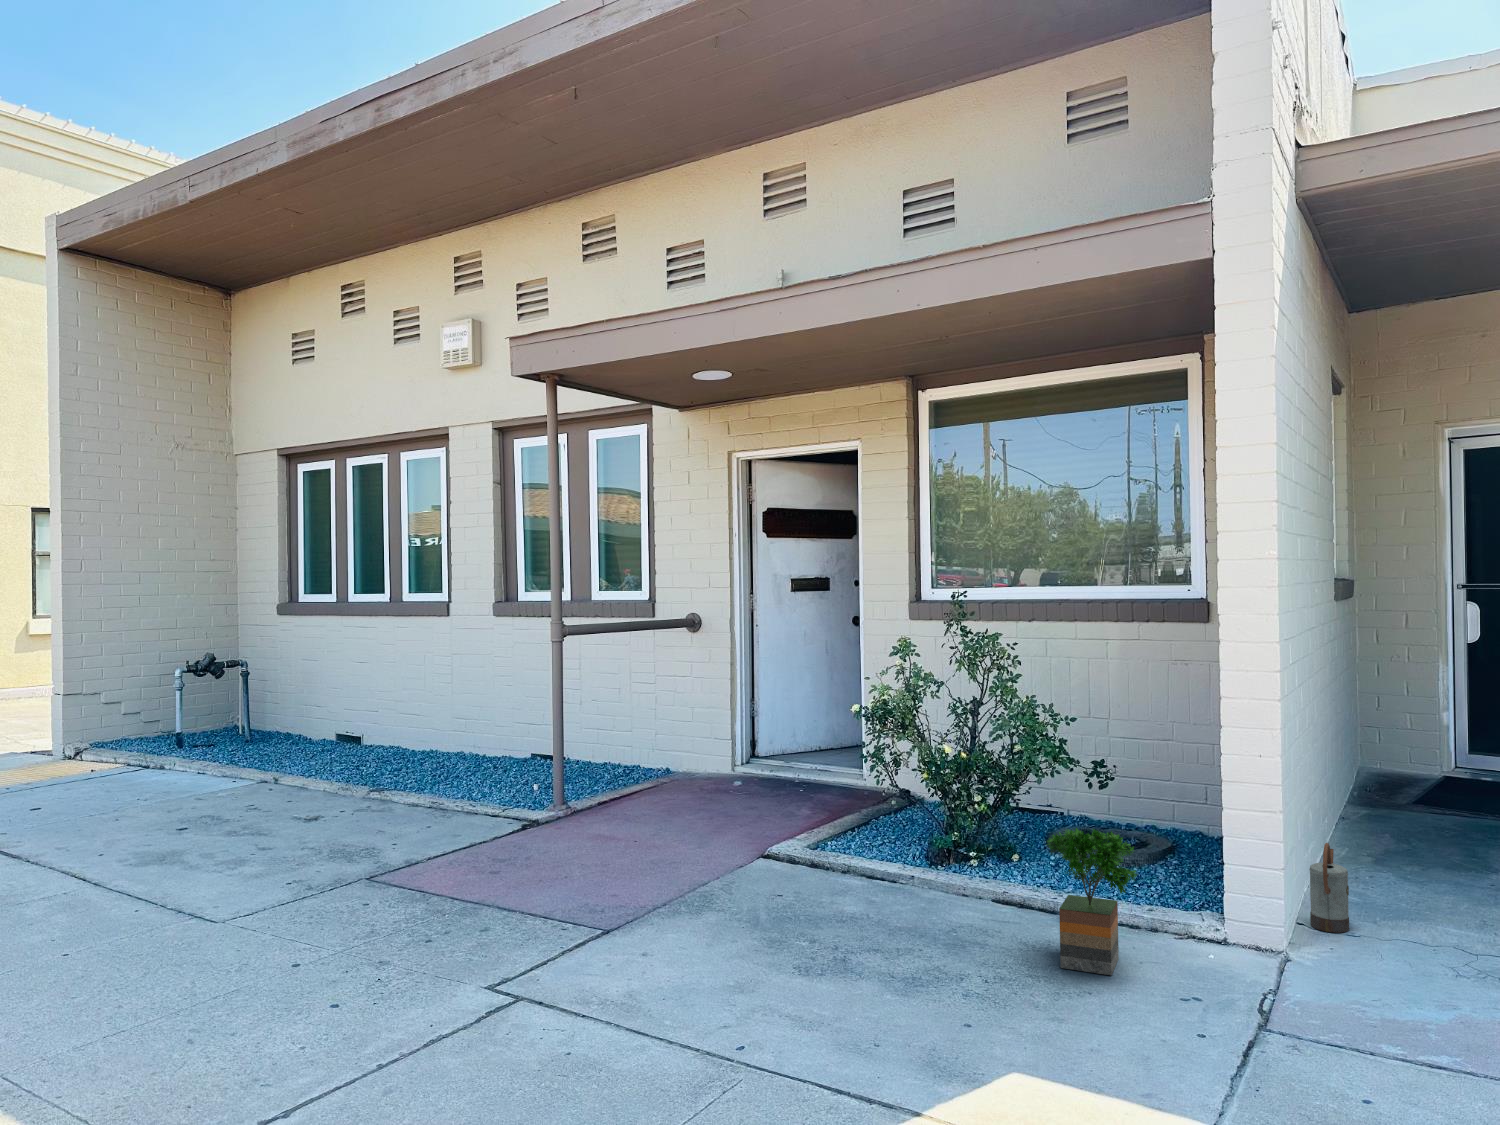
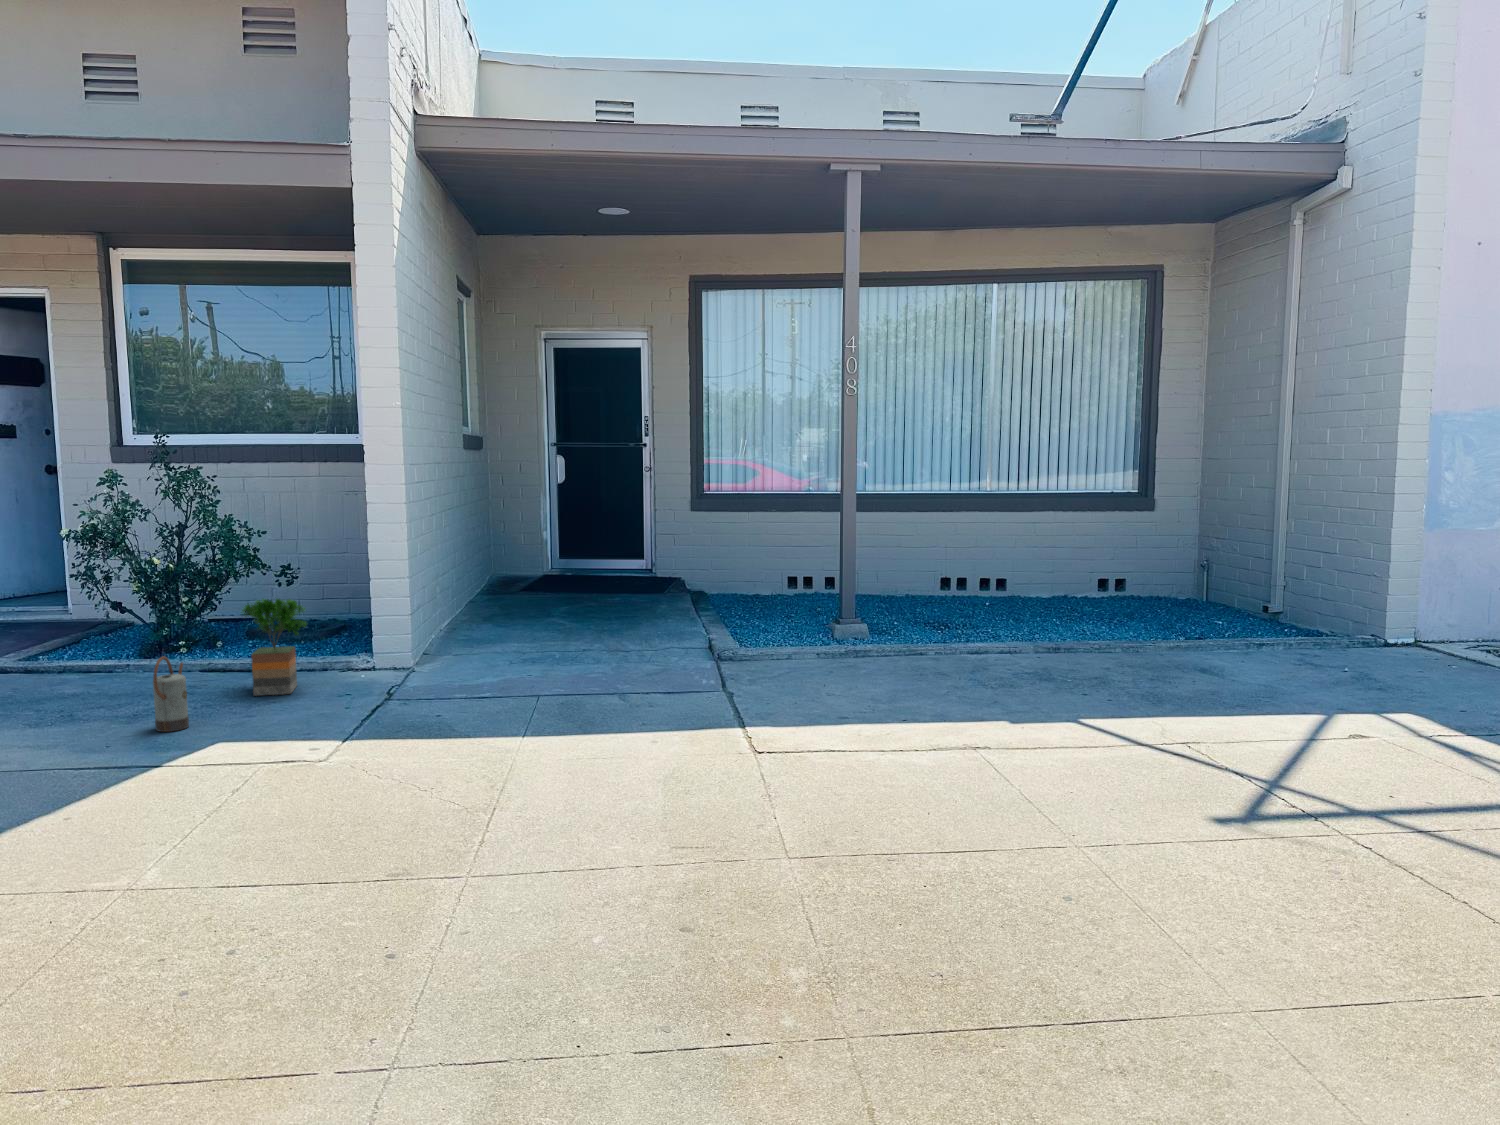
watering can: present [1309,843,1349,933] -> present [153,656,189,732]

